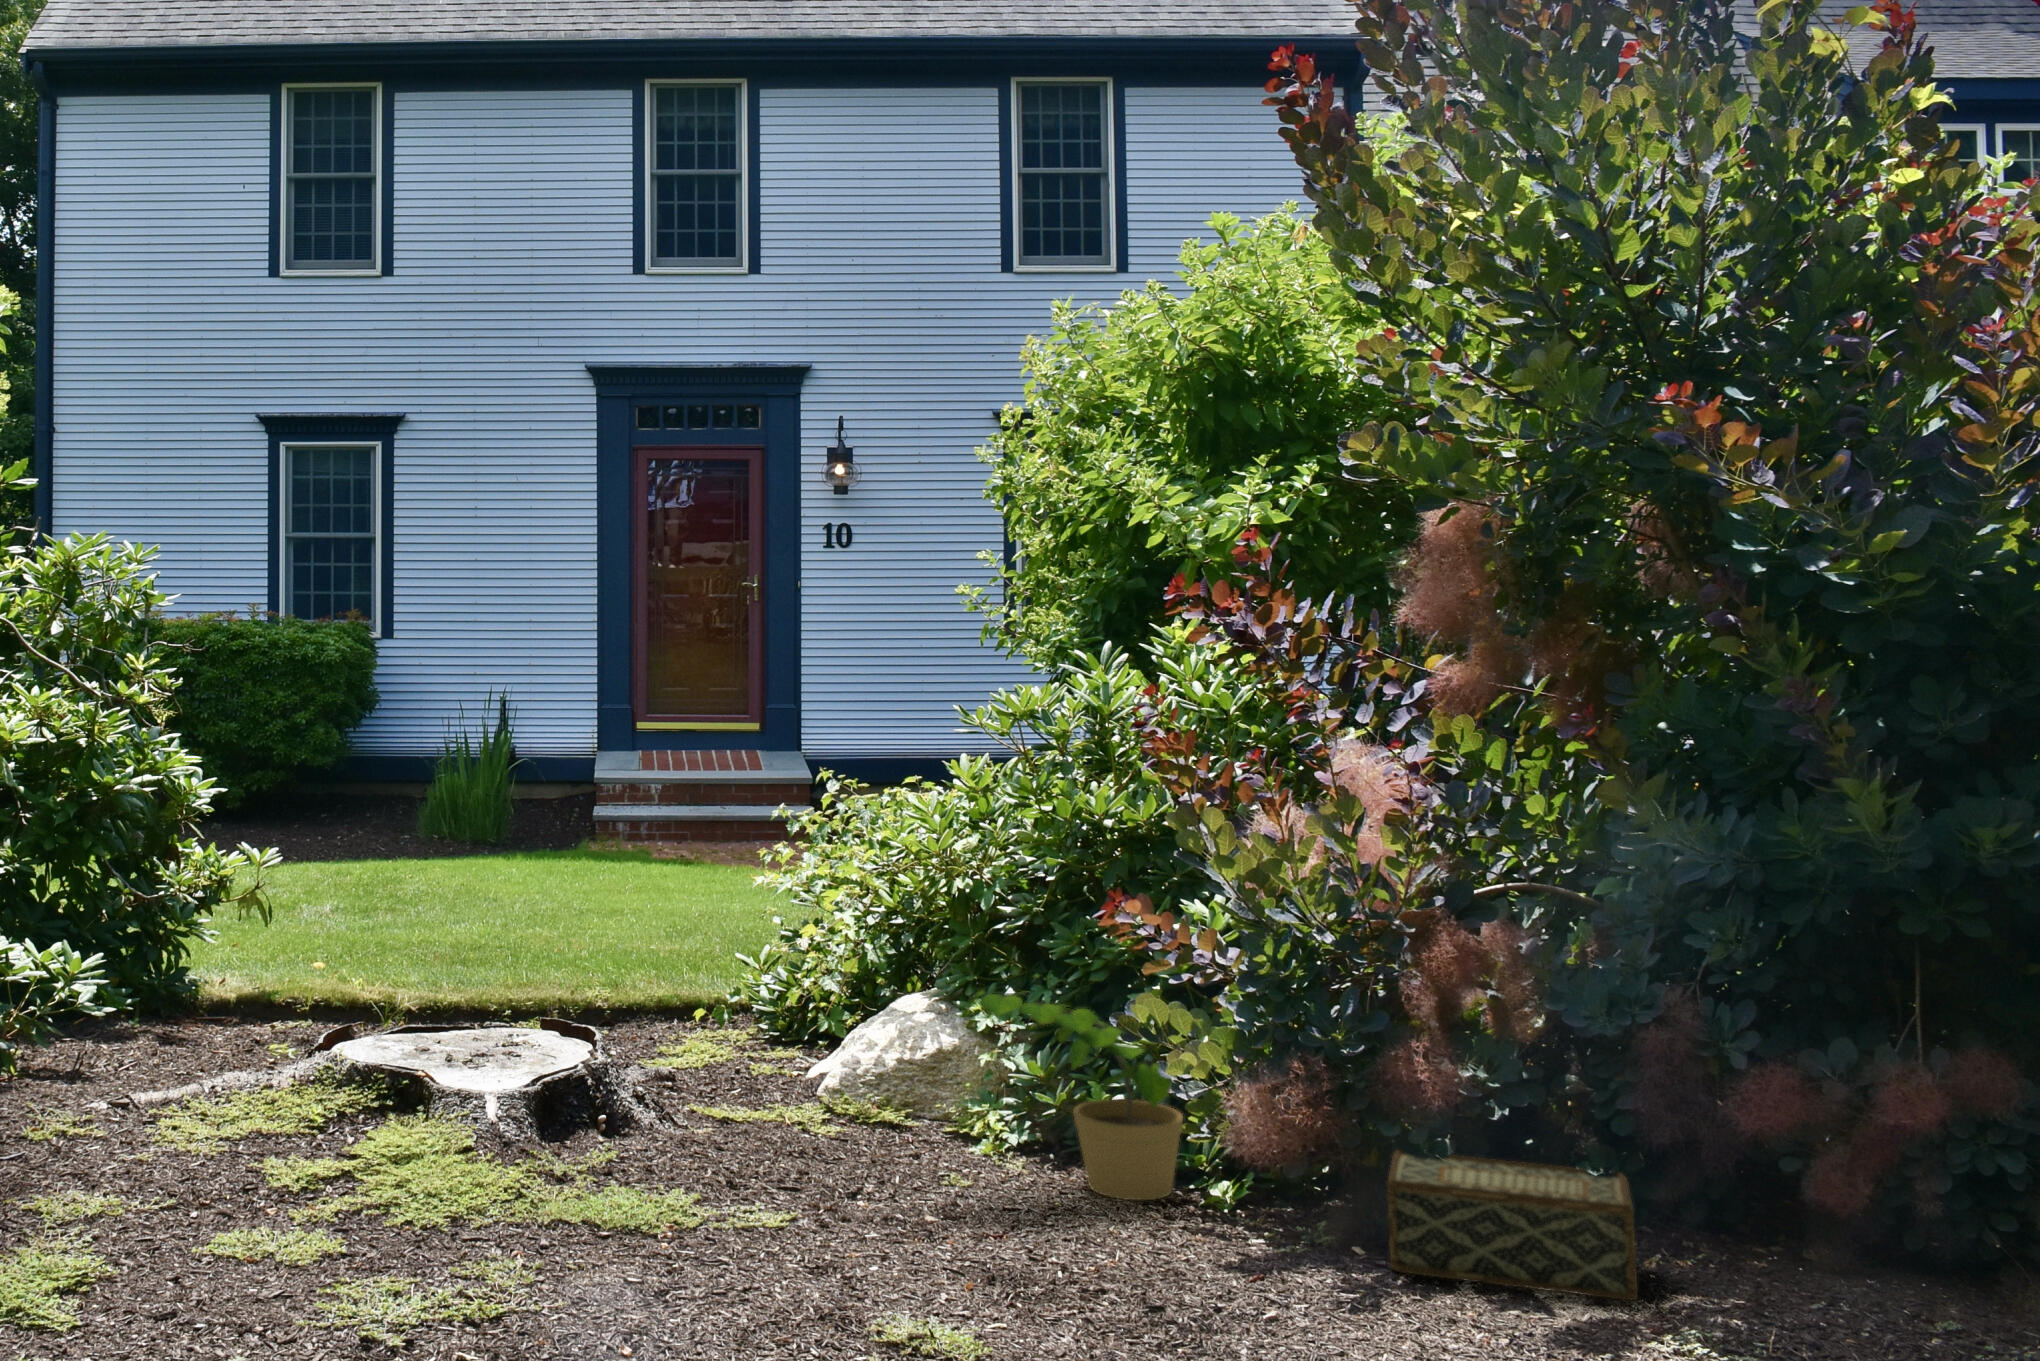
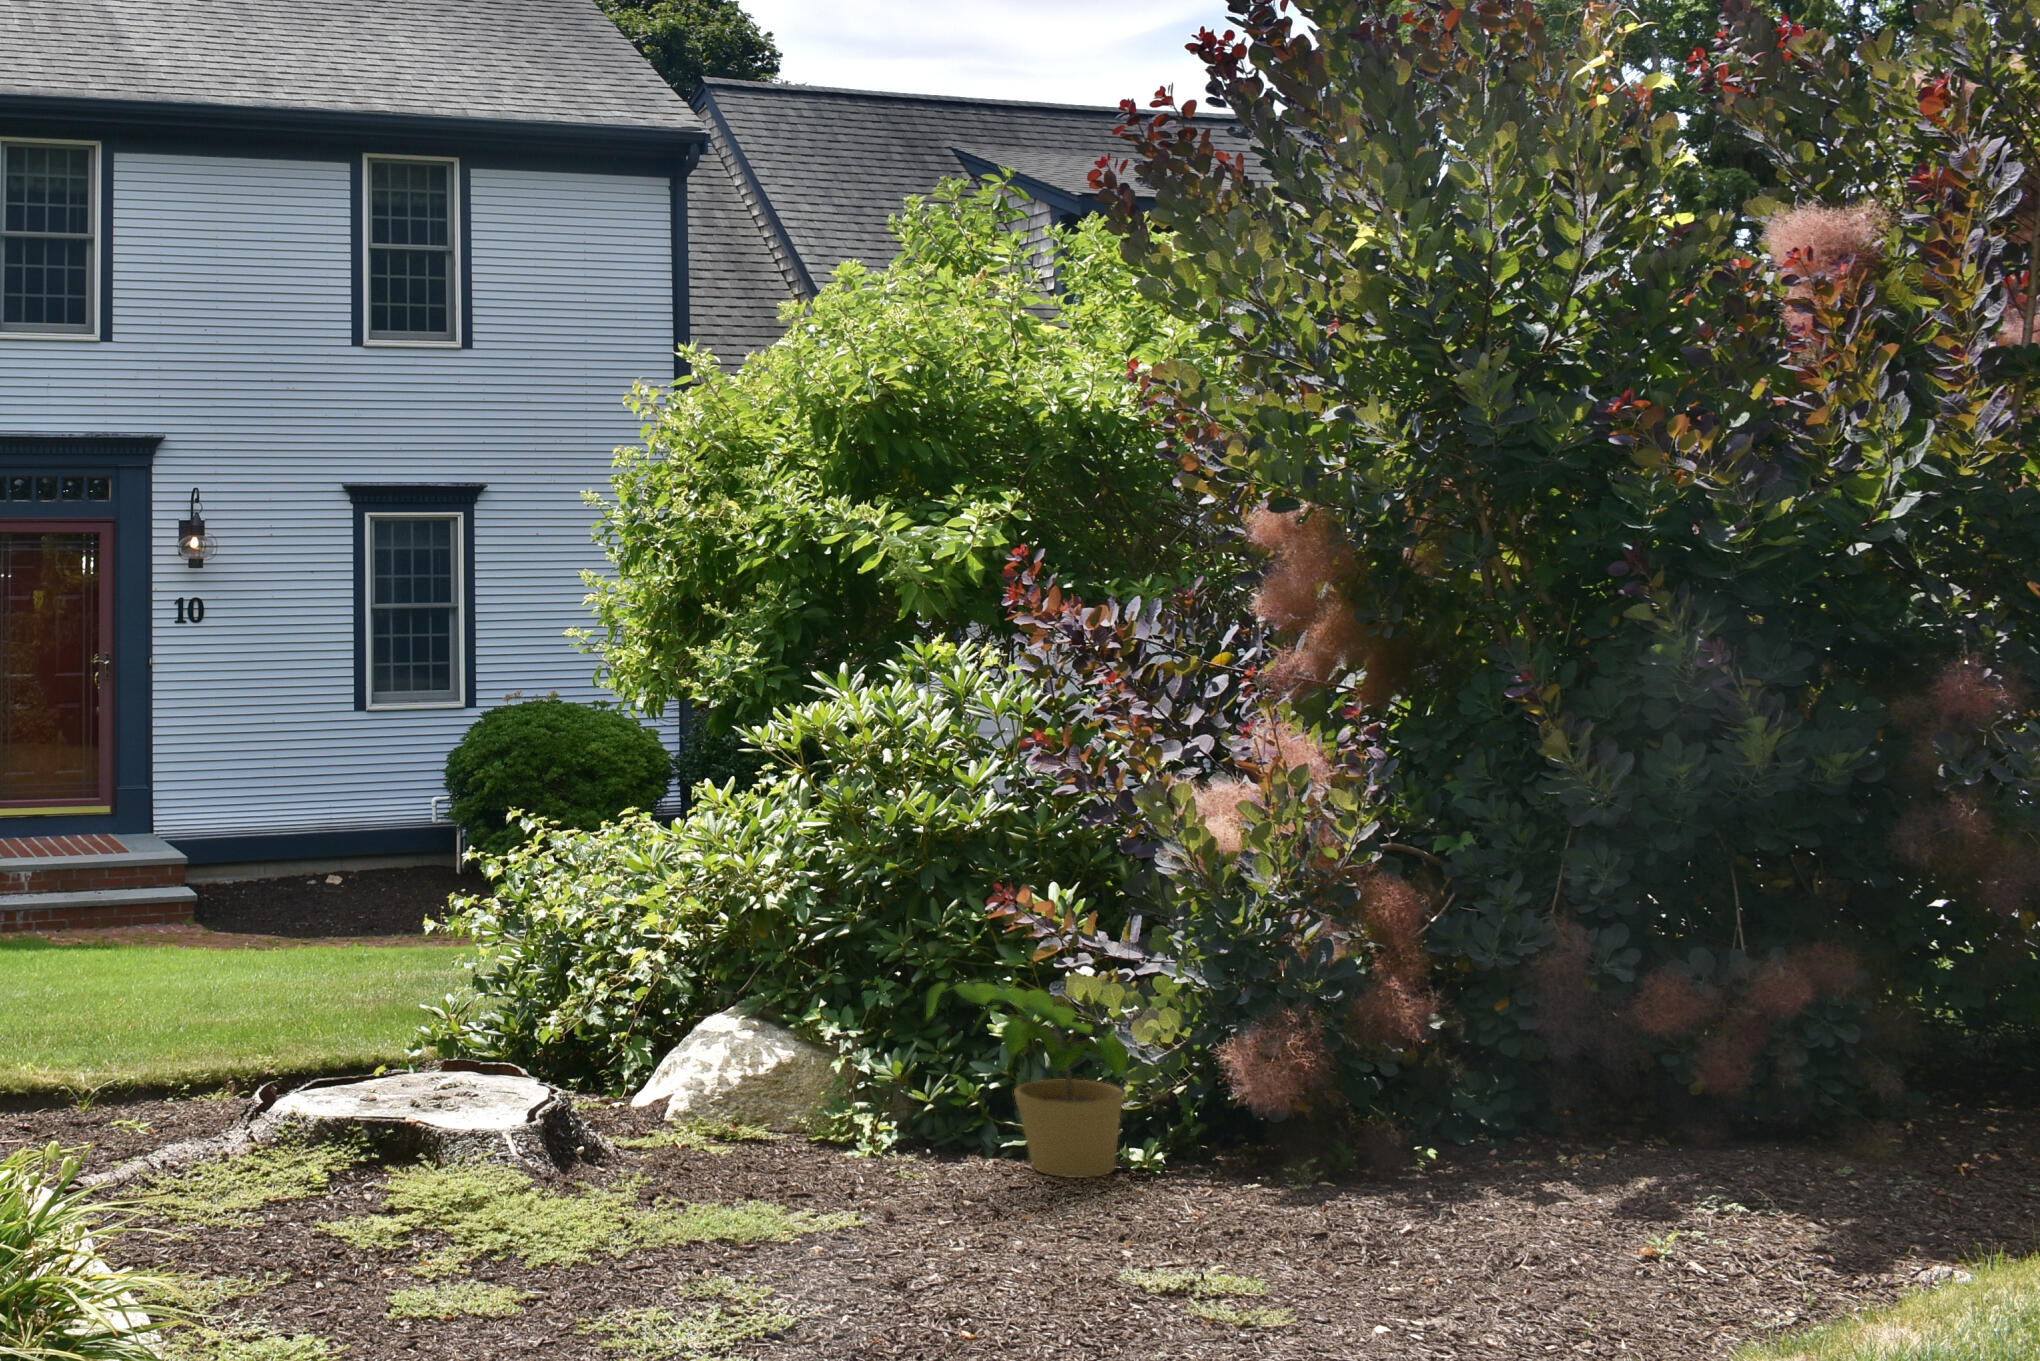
woven basket: present [1387,1150,1638,1300] -> none [1341,1077,1601,1197]

